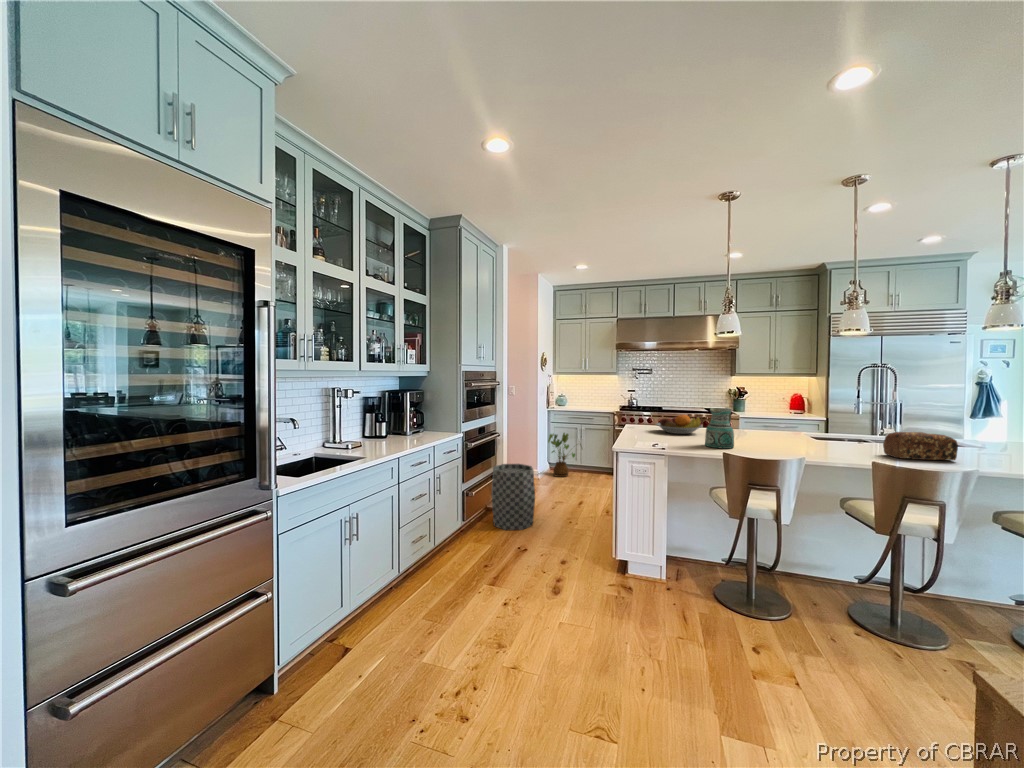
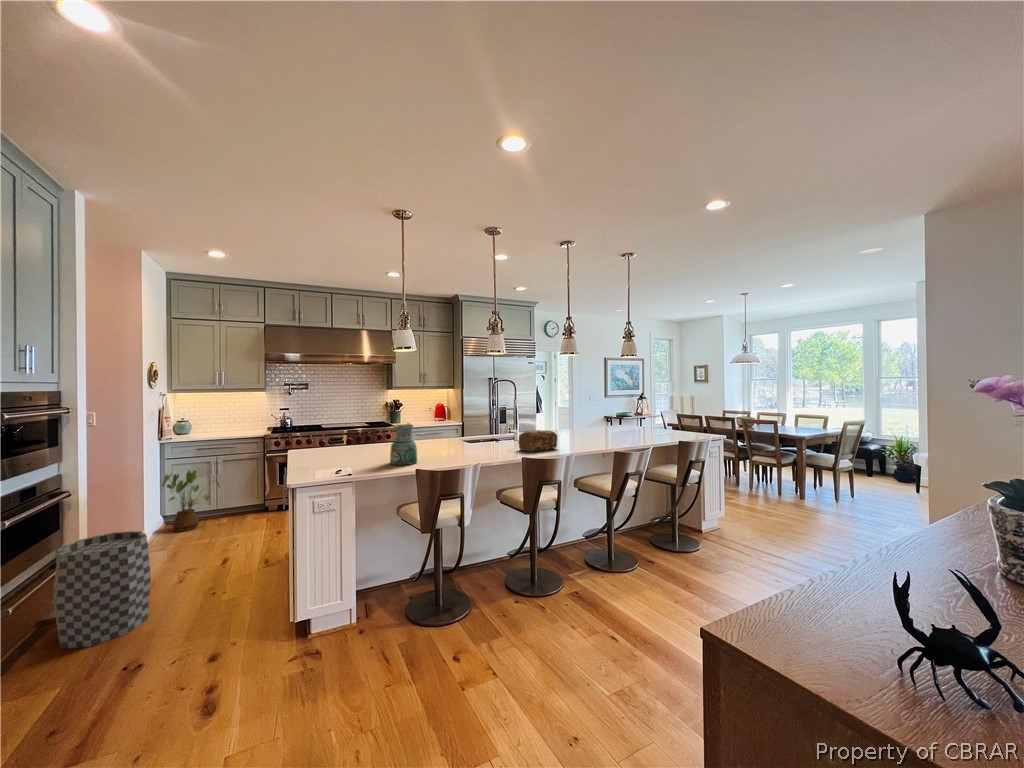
fruit bowl: present [656,415,702,434] -> none [330,433,380,455]

